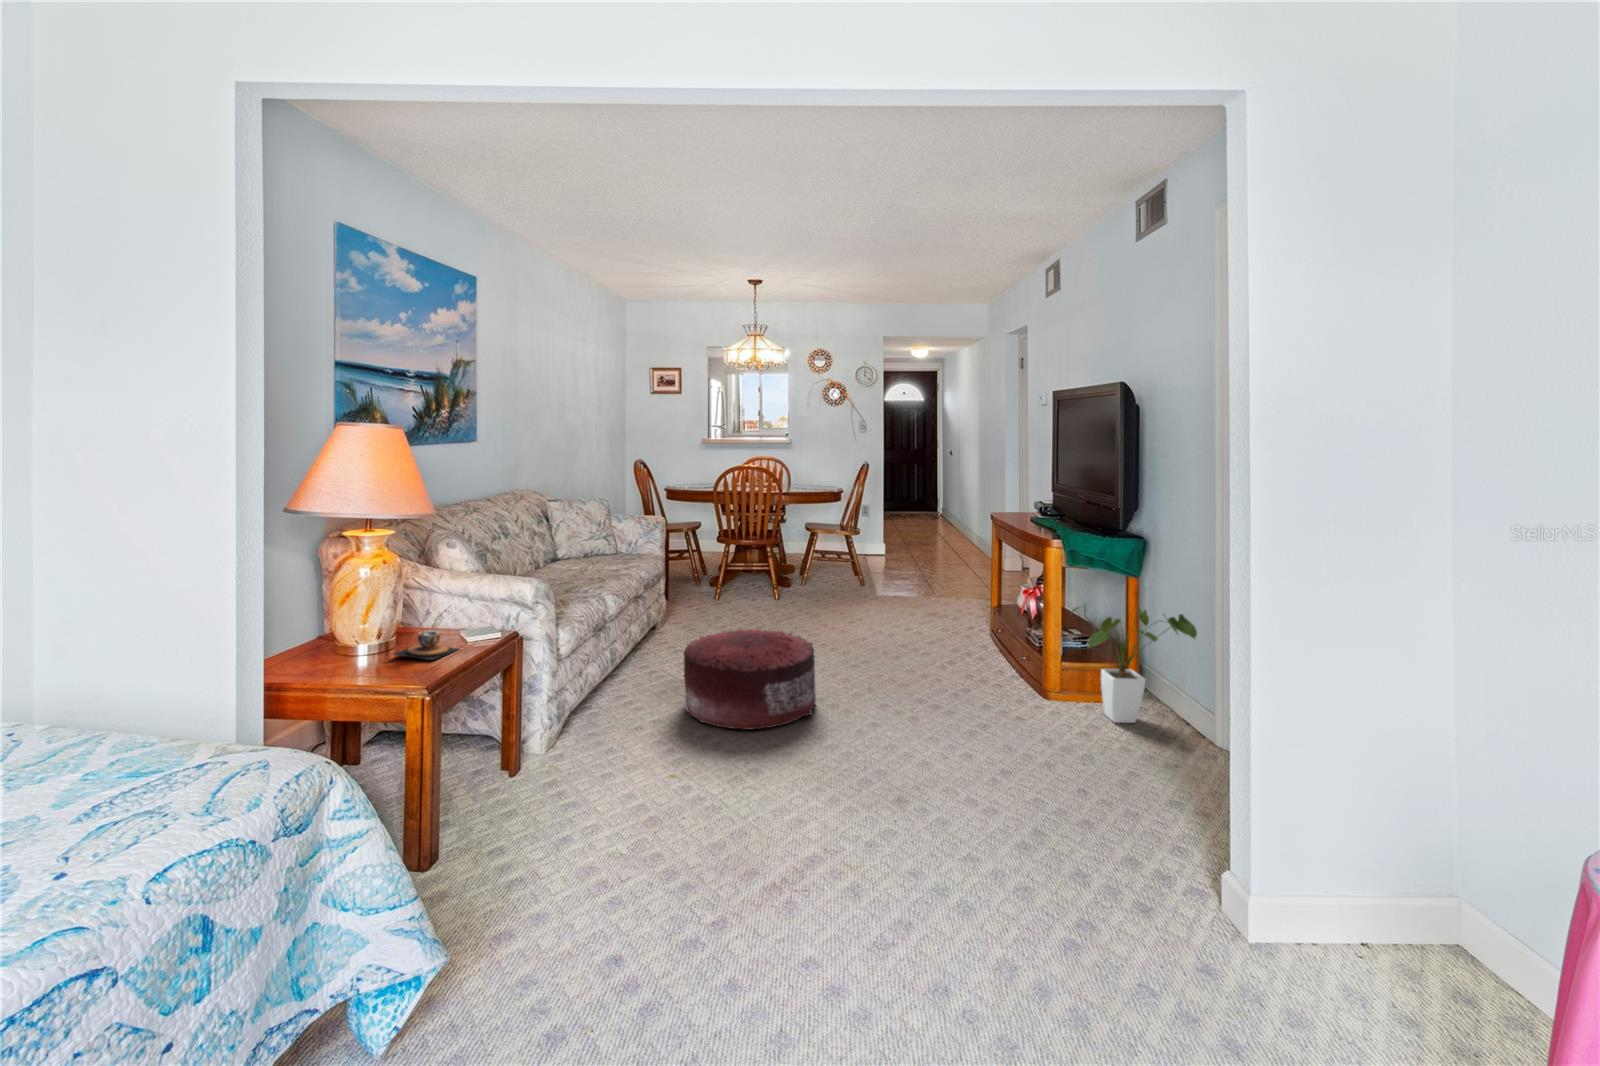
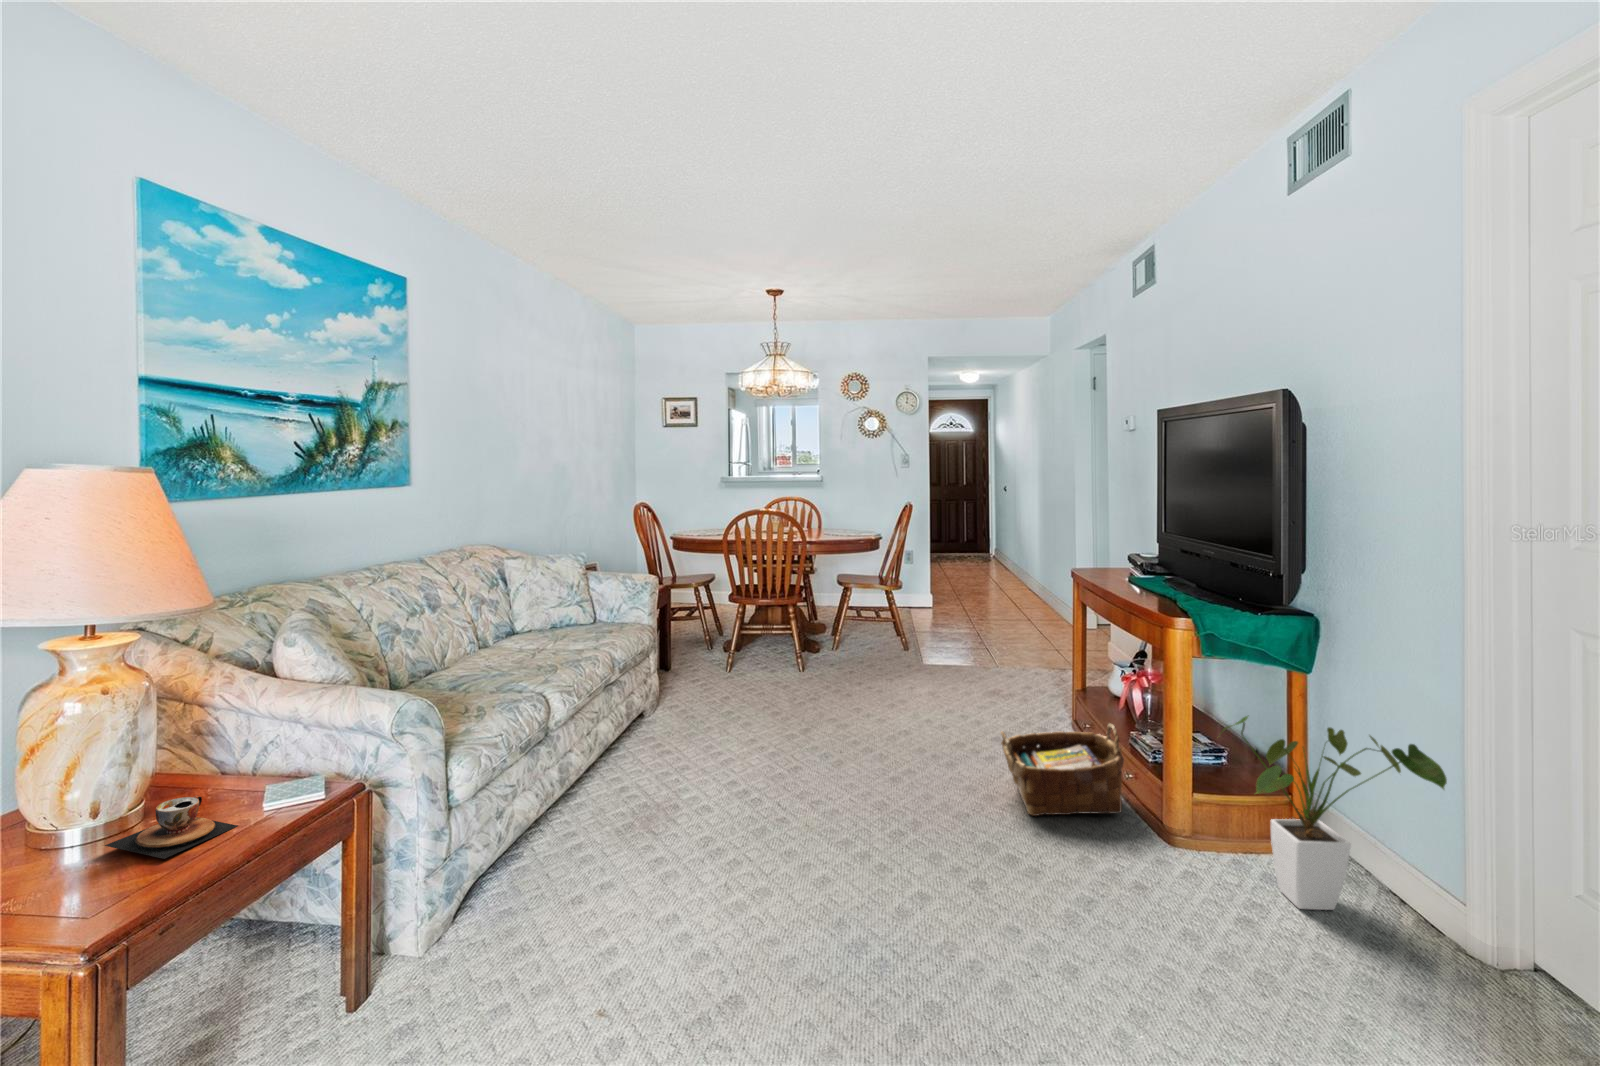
woven basket: none [931,619,1015,681] -> present [1001,724,1124,816]
pouf: present [684,628,816,730] -> none [639,740,835,917]

